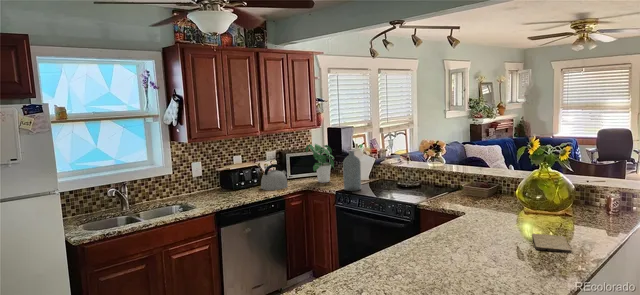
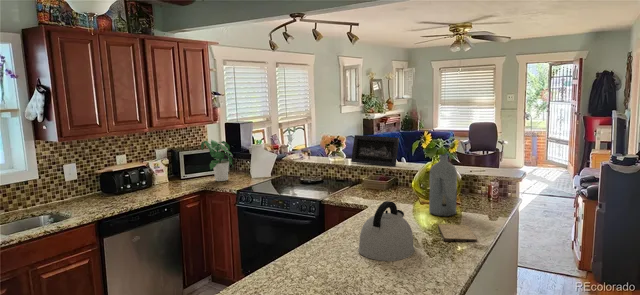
picture frame: none [450,142,501,175] -> present [351,135,399,167]
bottle: present [343,151,361,191] -> present [429,155,457,216]
kettle: present [261,164,288,190] -> present [359,201,414,261]

